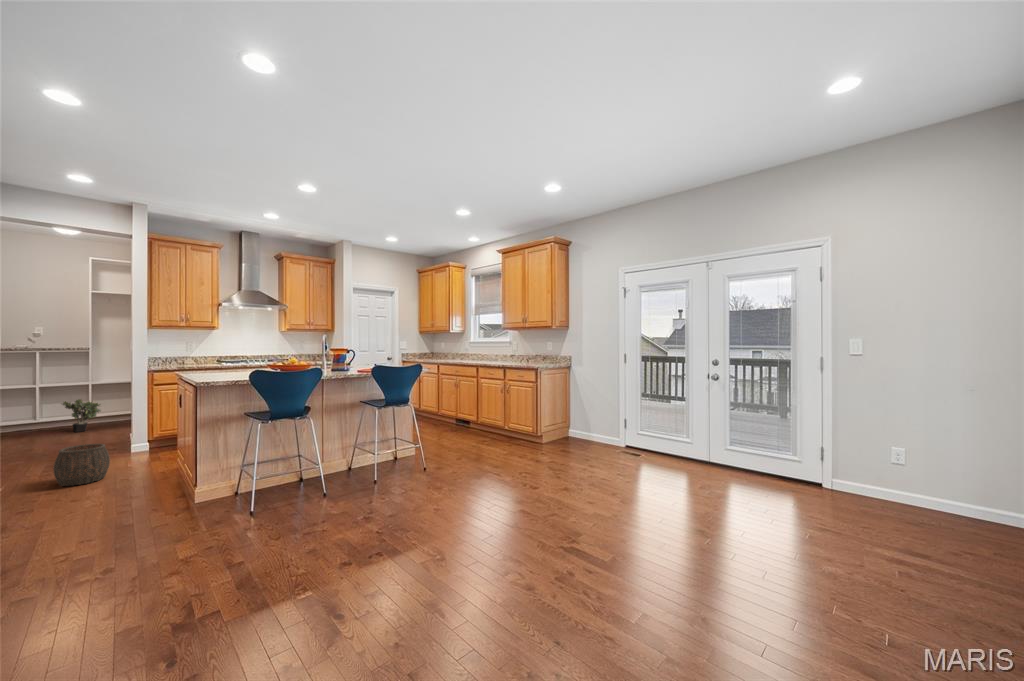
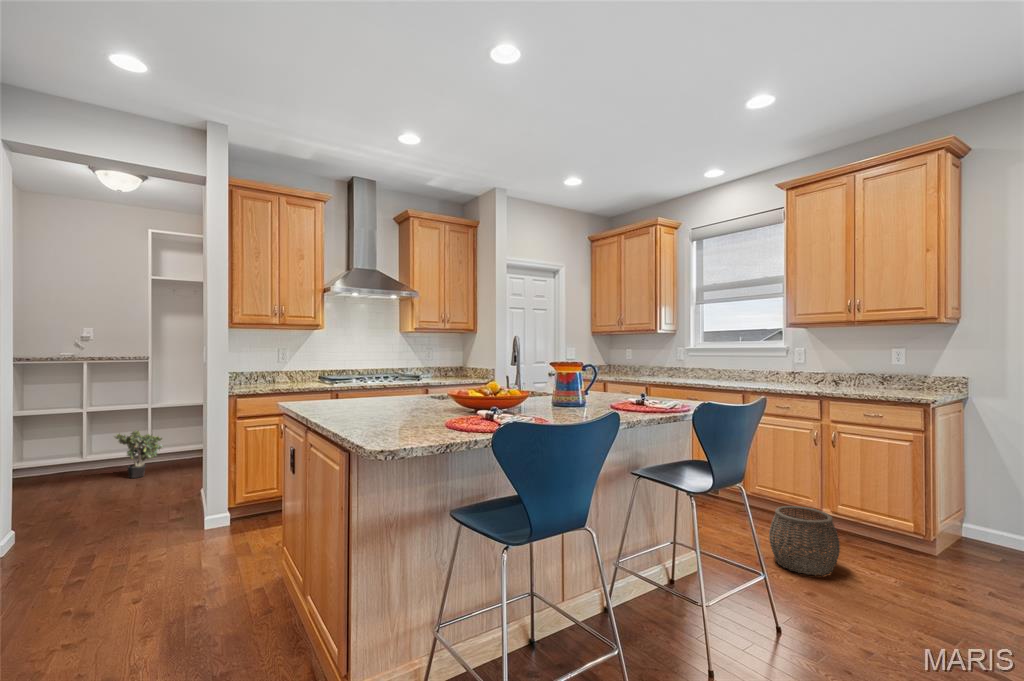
woven basket: present [53,444,110,486] -> present [769,506,840,576]

